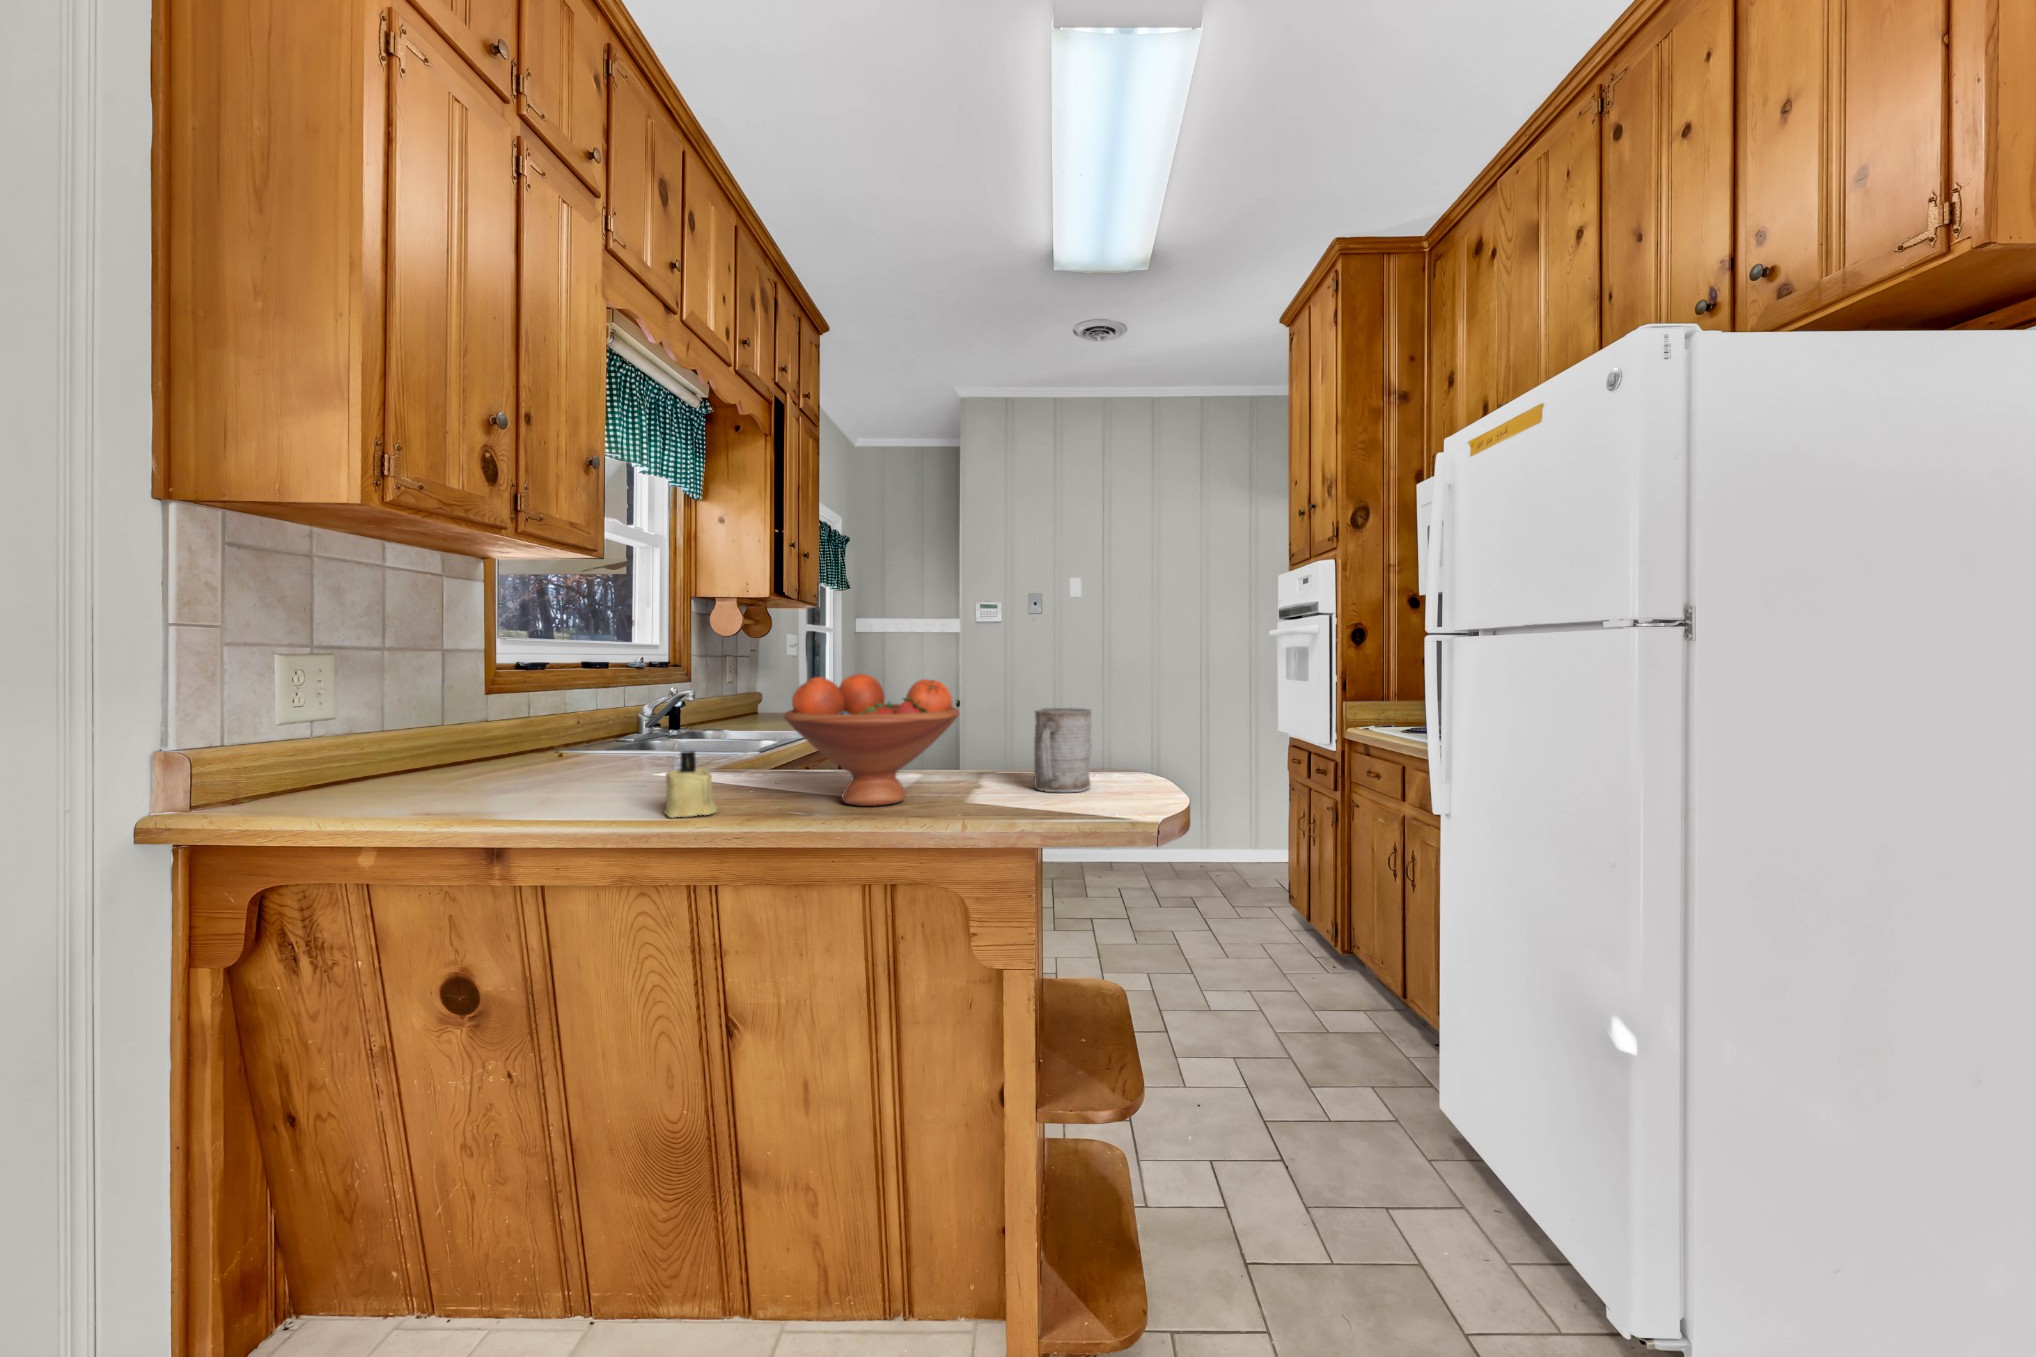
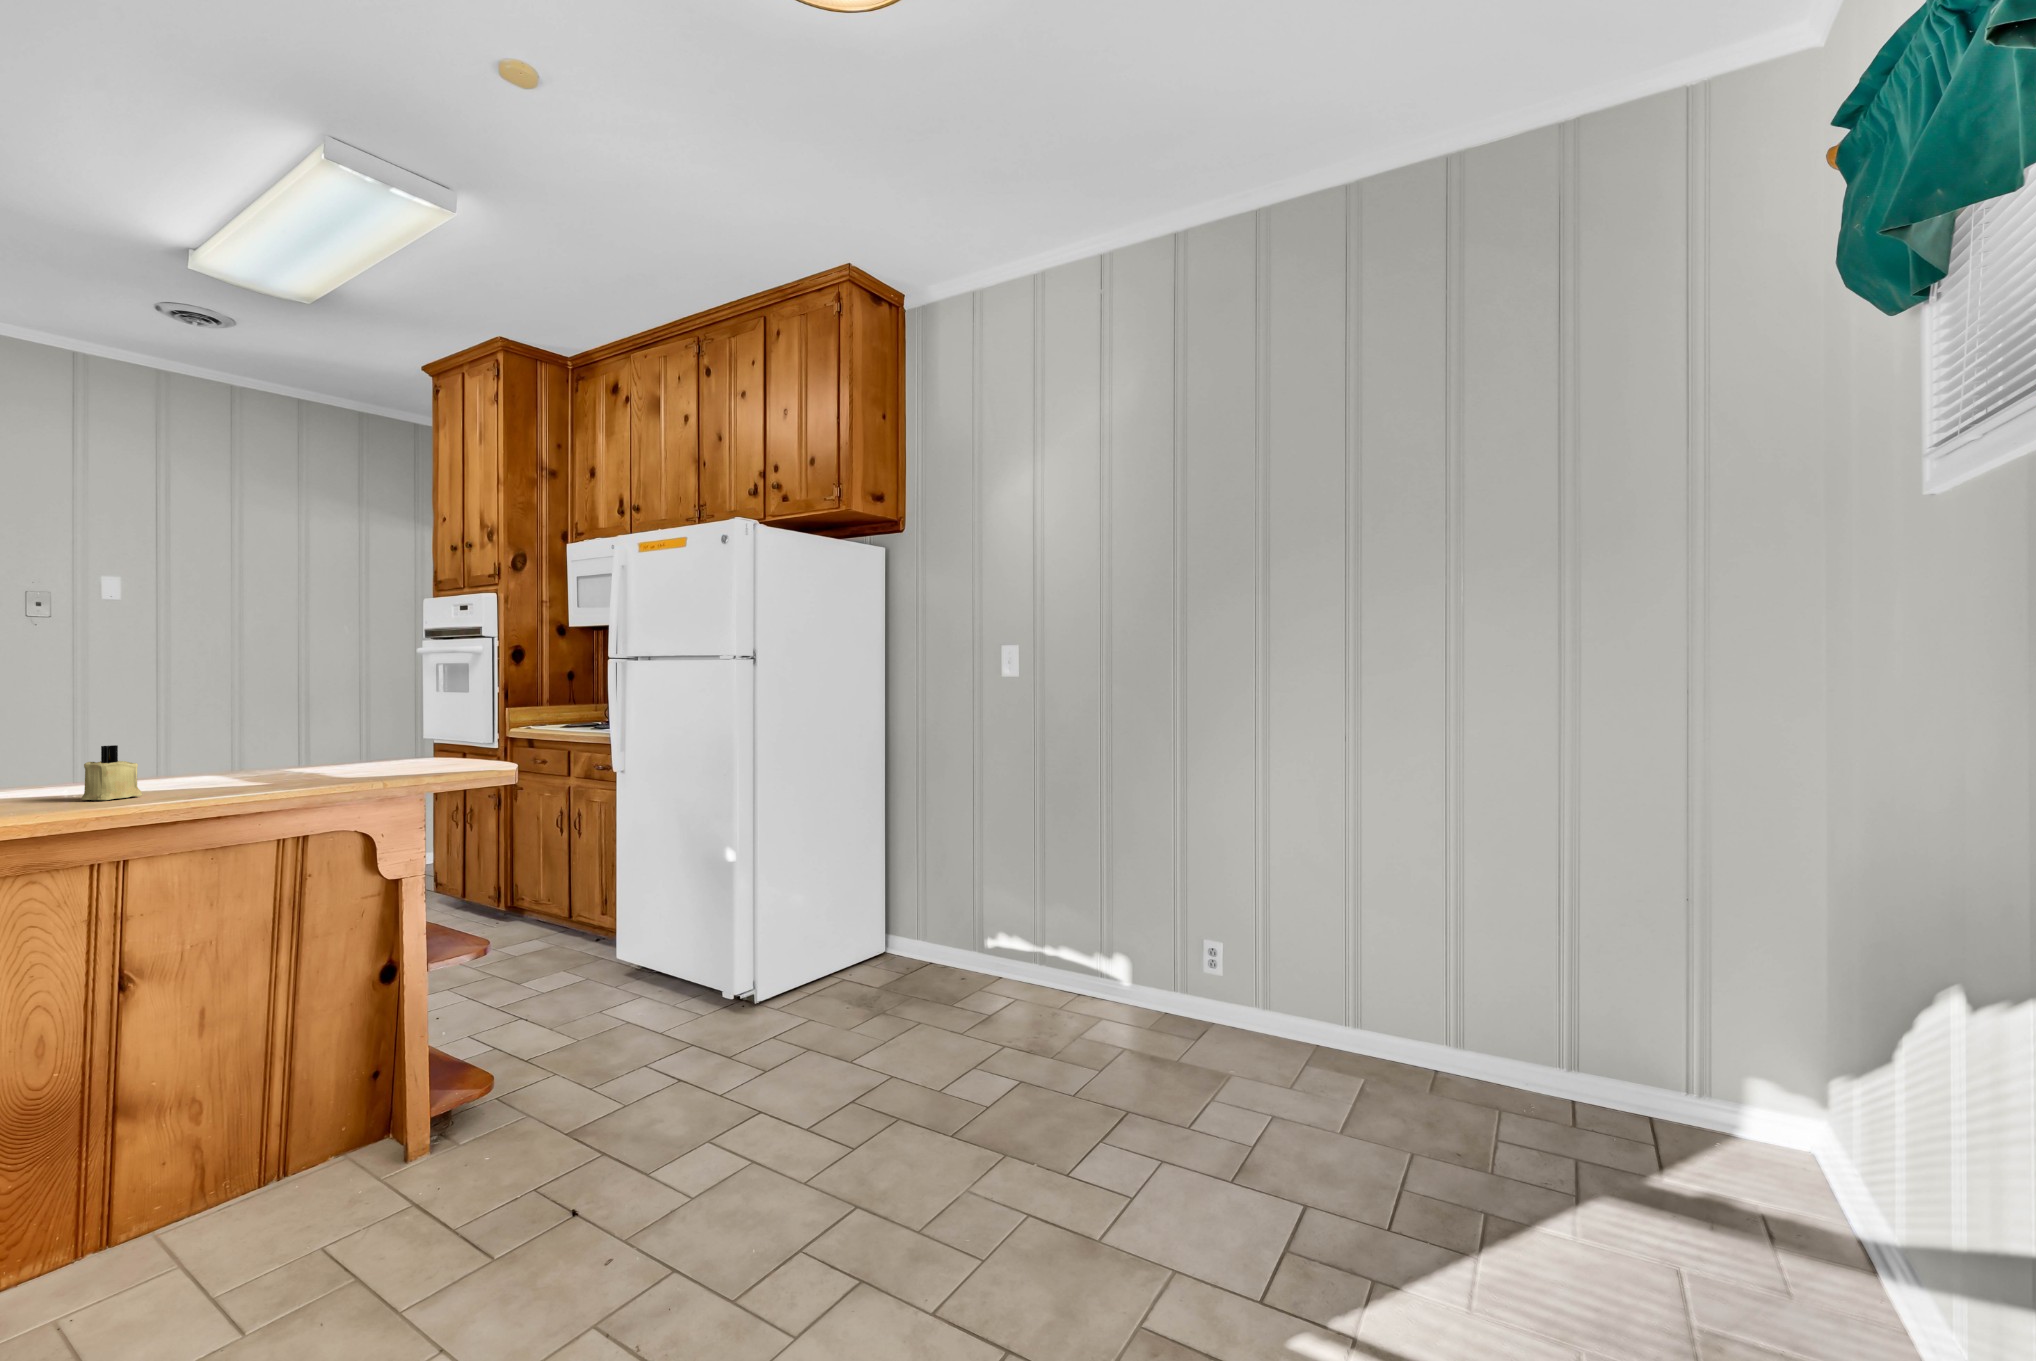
fruit bowl: present [784,674,959,806] -> none [175,681,351,782]
mug: present [1034,708,1091,792] -> none [375,707,426,766]

